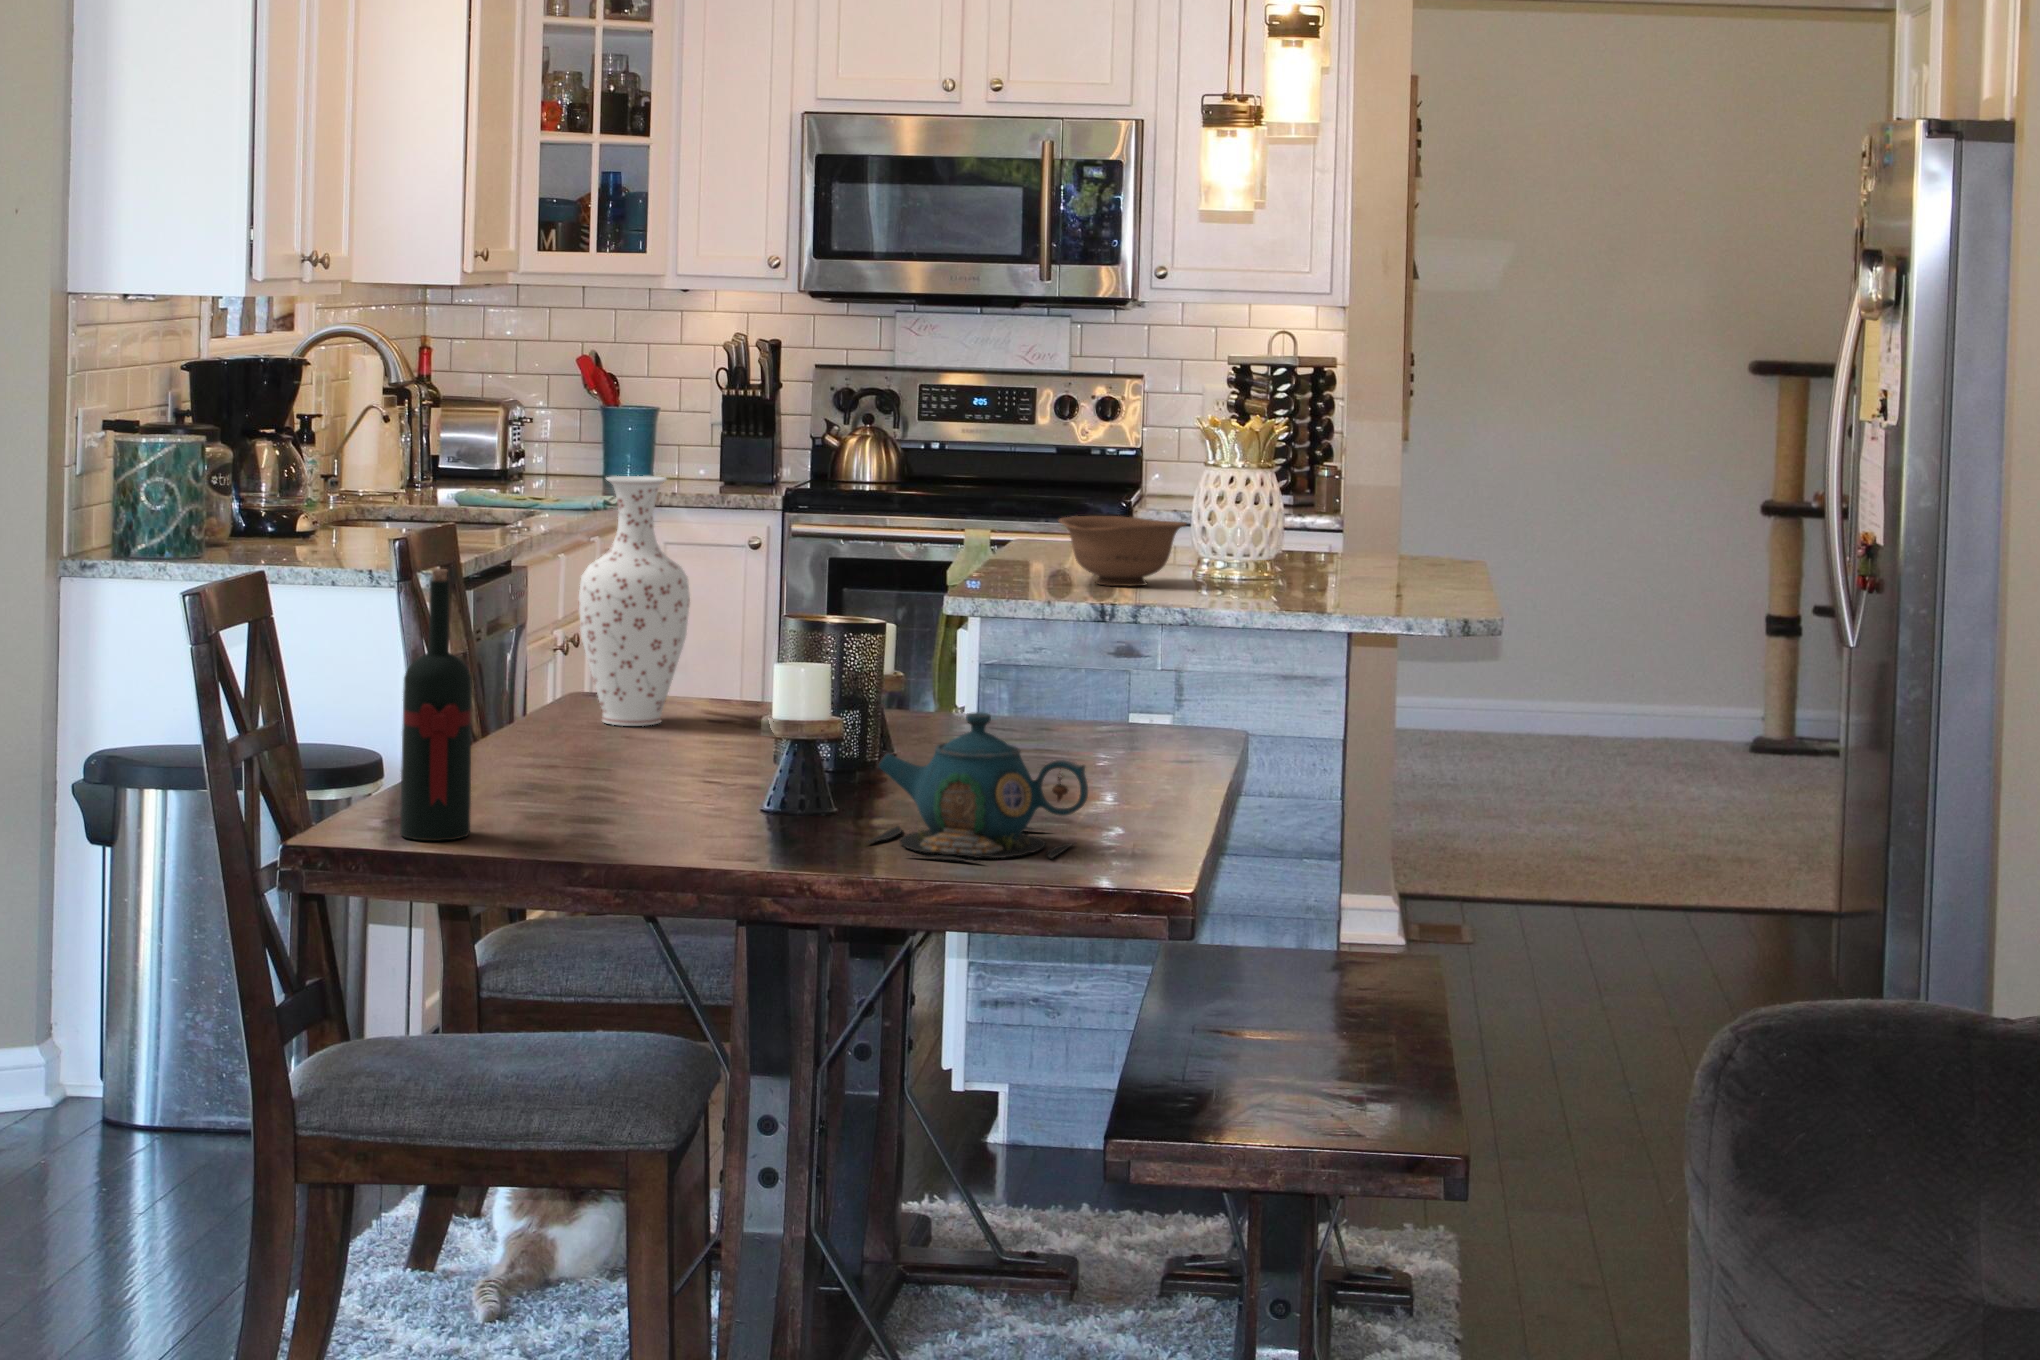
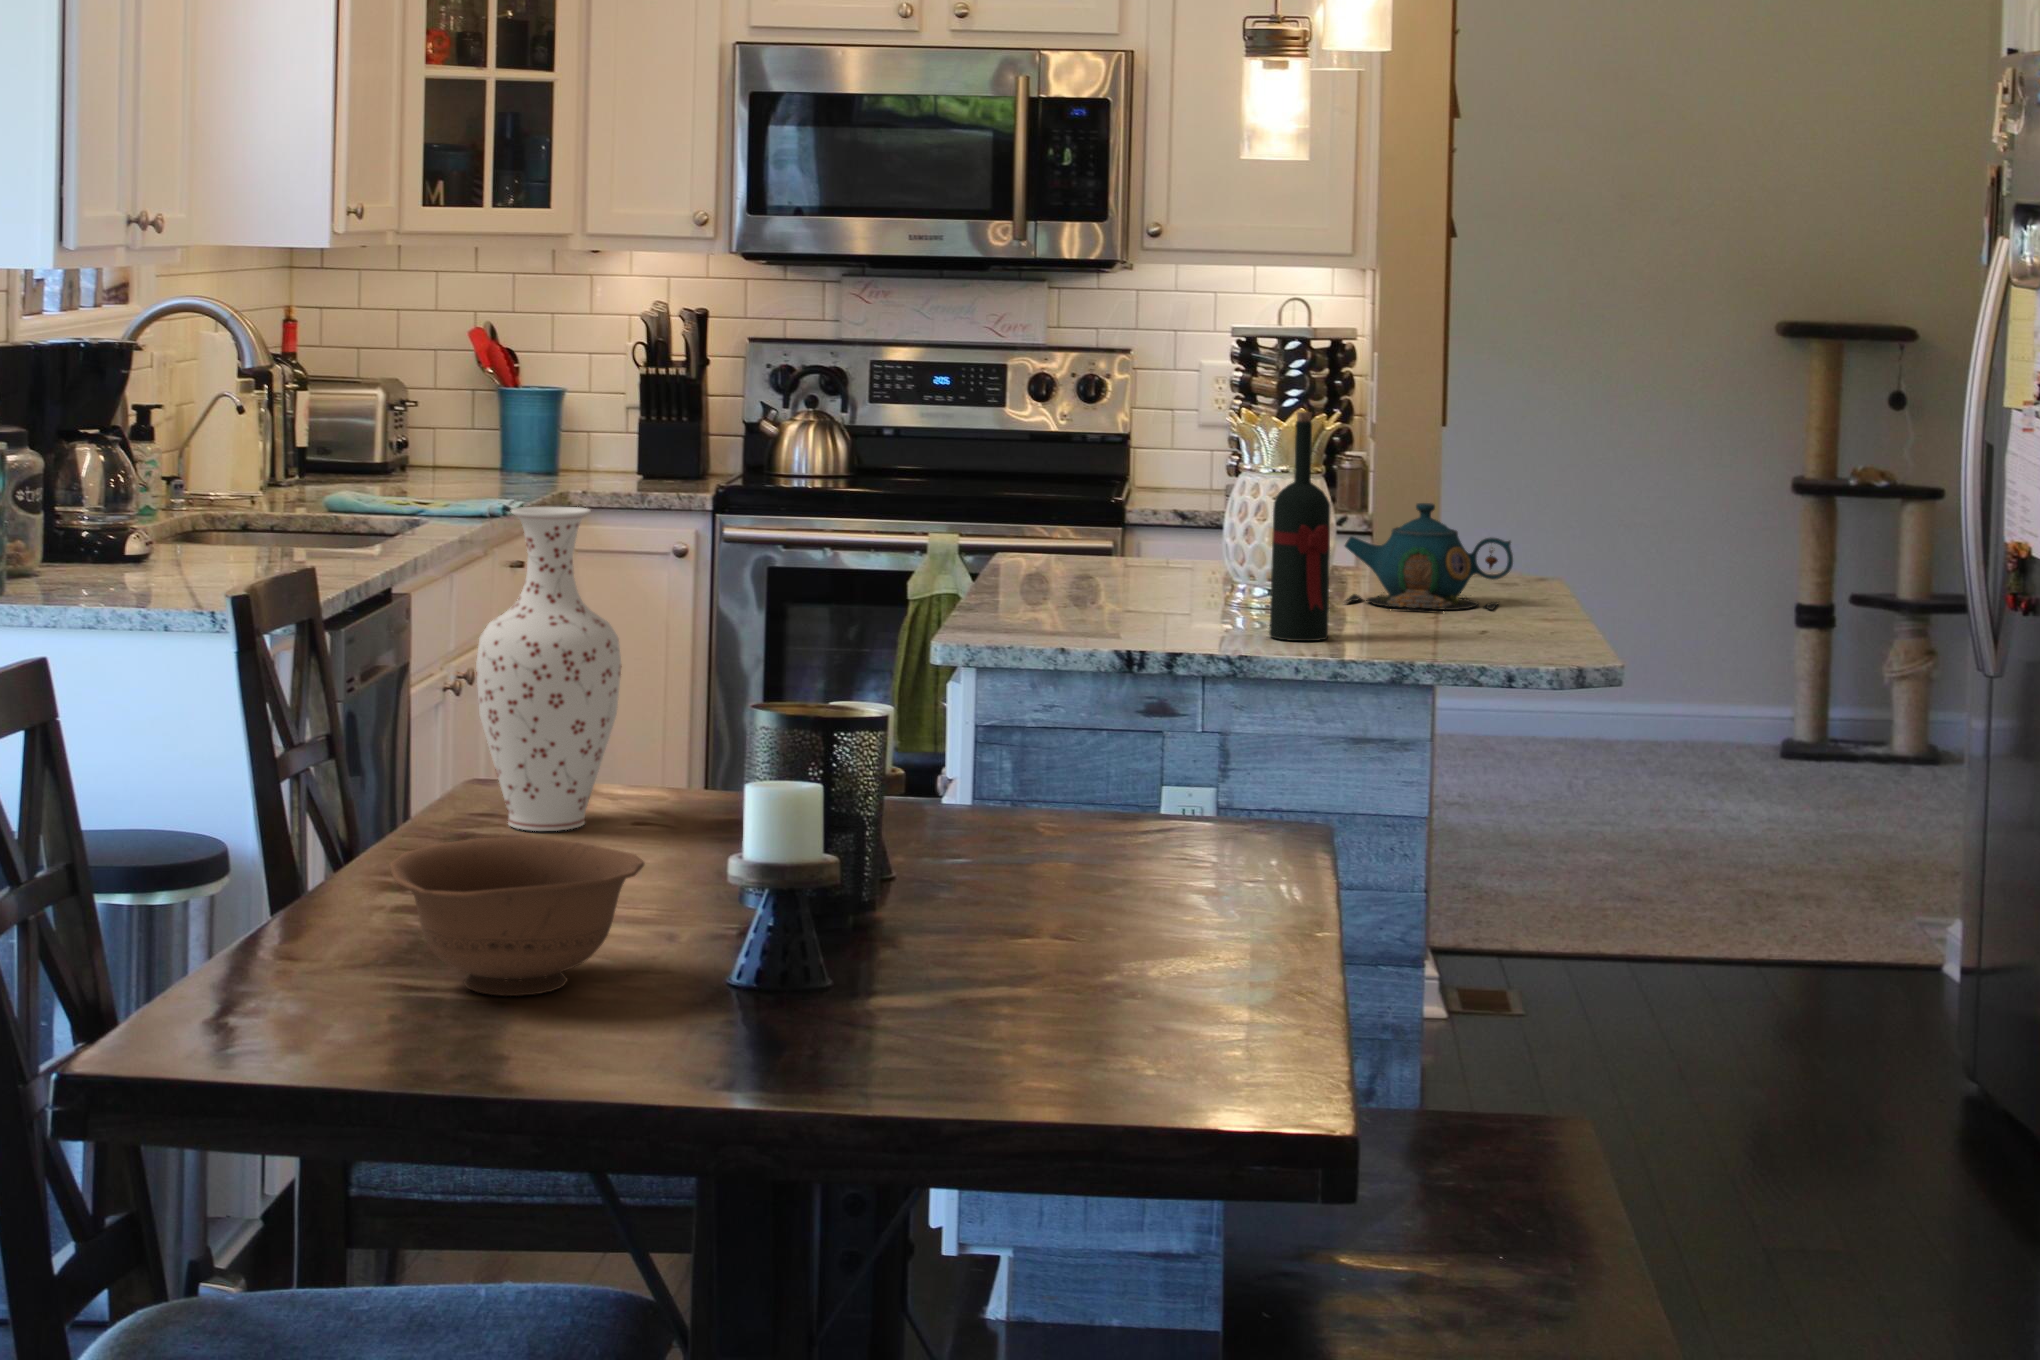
bowl: present [1059,516,1186,586] -> present [389,837,644,996]
wine bottle: present [400,569,472,841] -> present [1269,412,1330,641]
teapot: present [868,713,1088,863] -> present [1344,503,1513,611]

